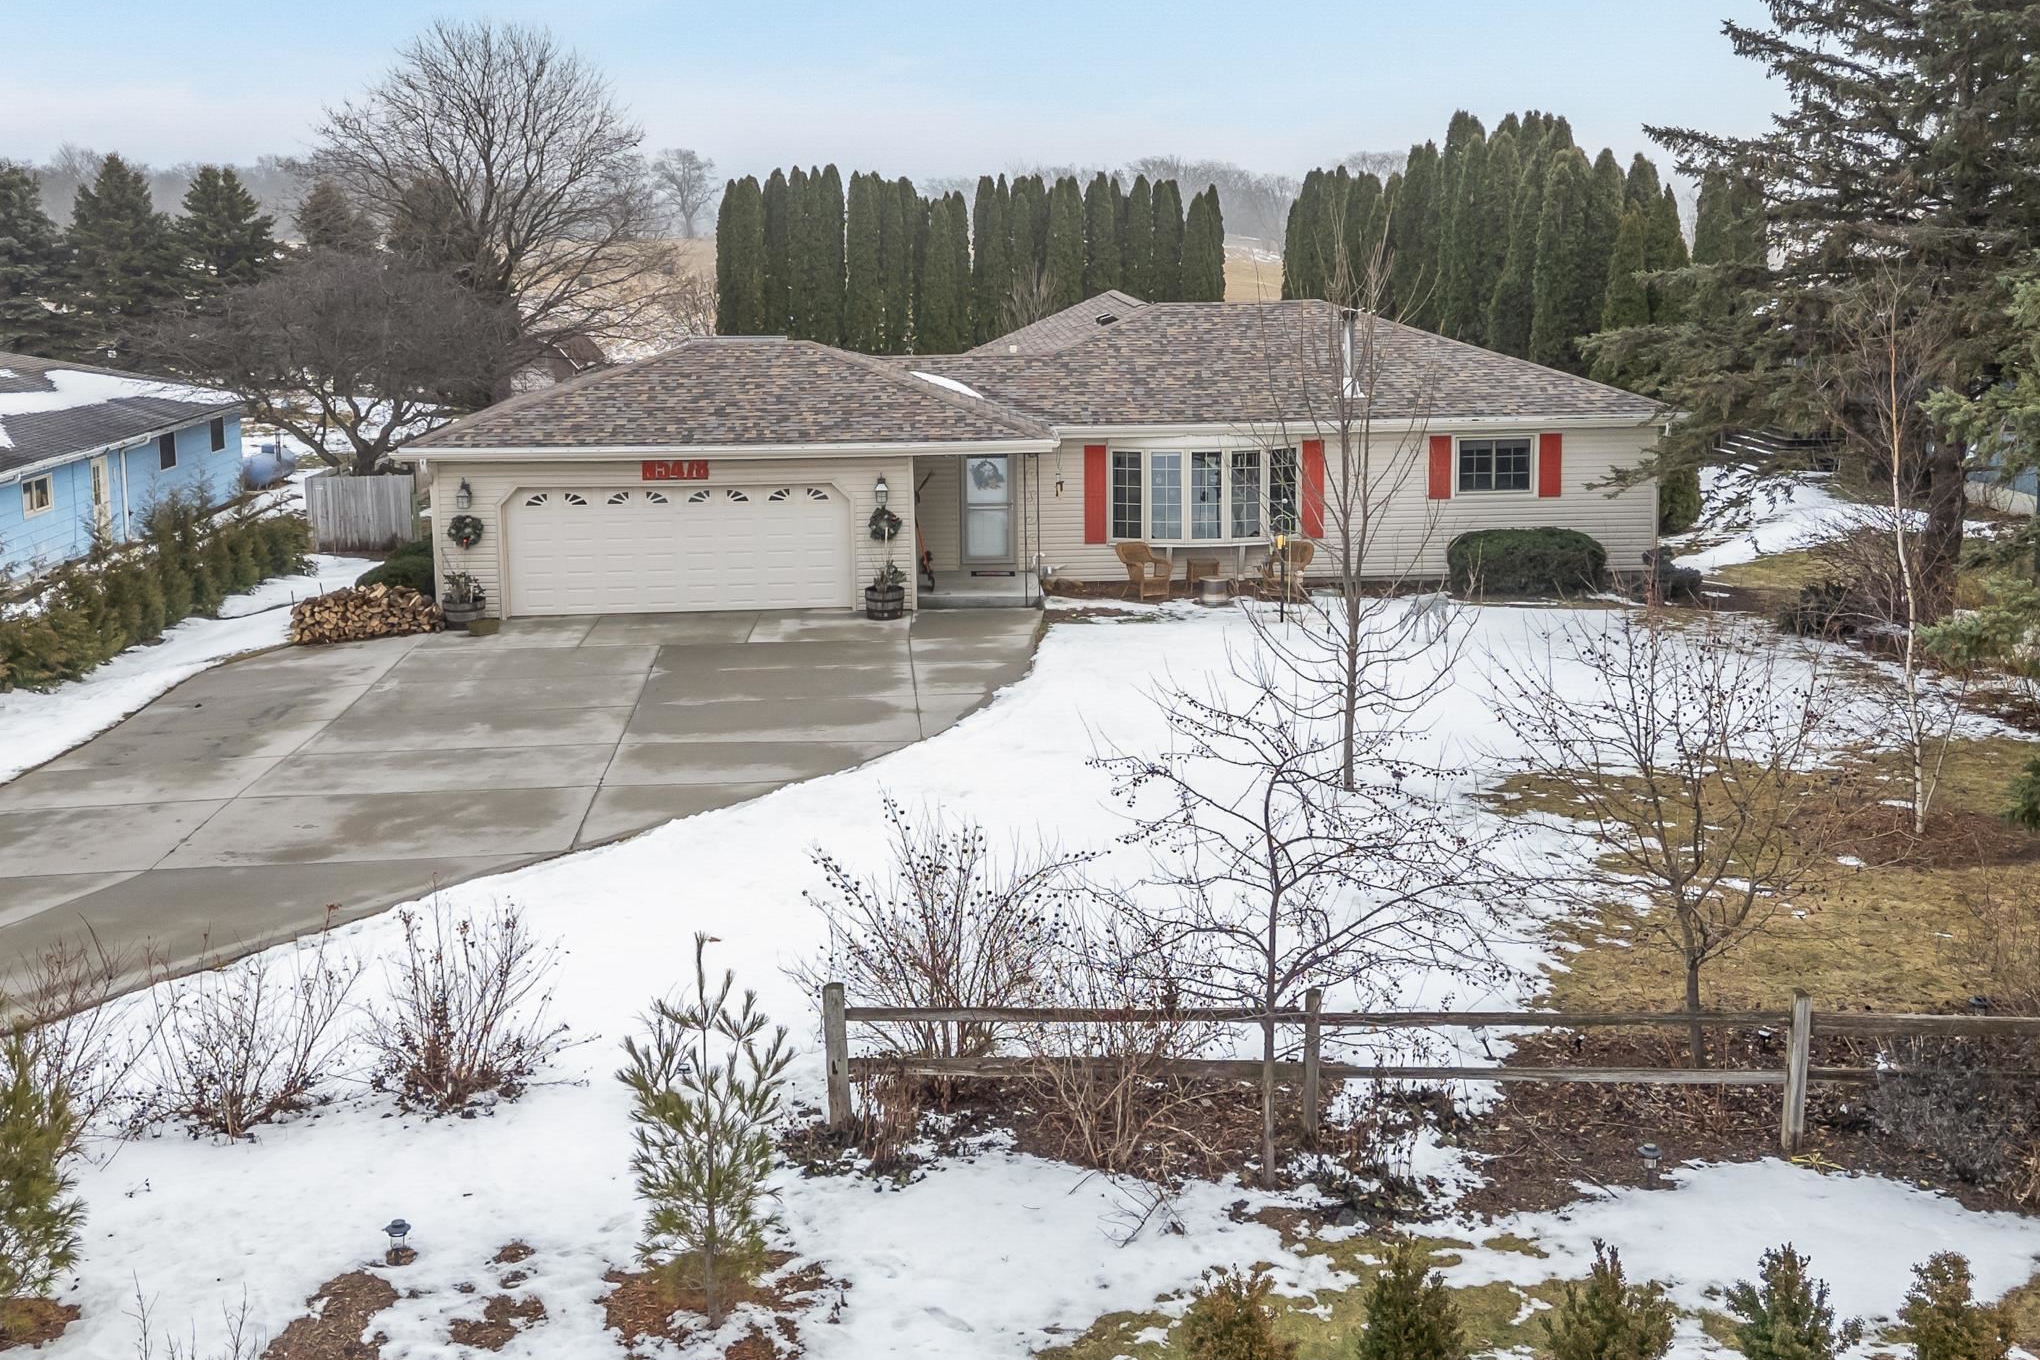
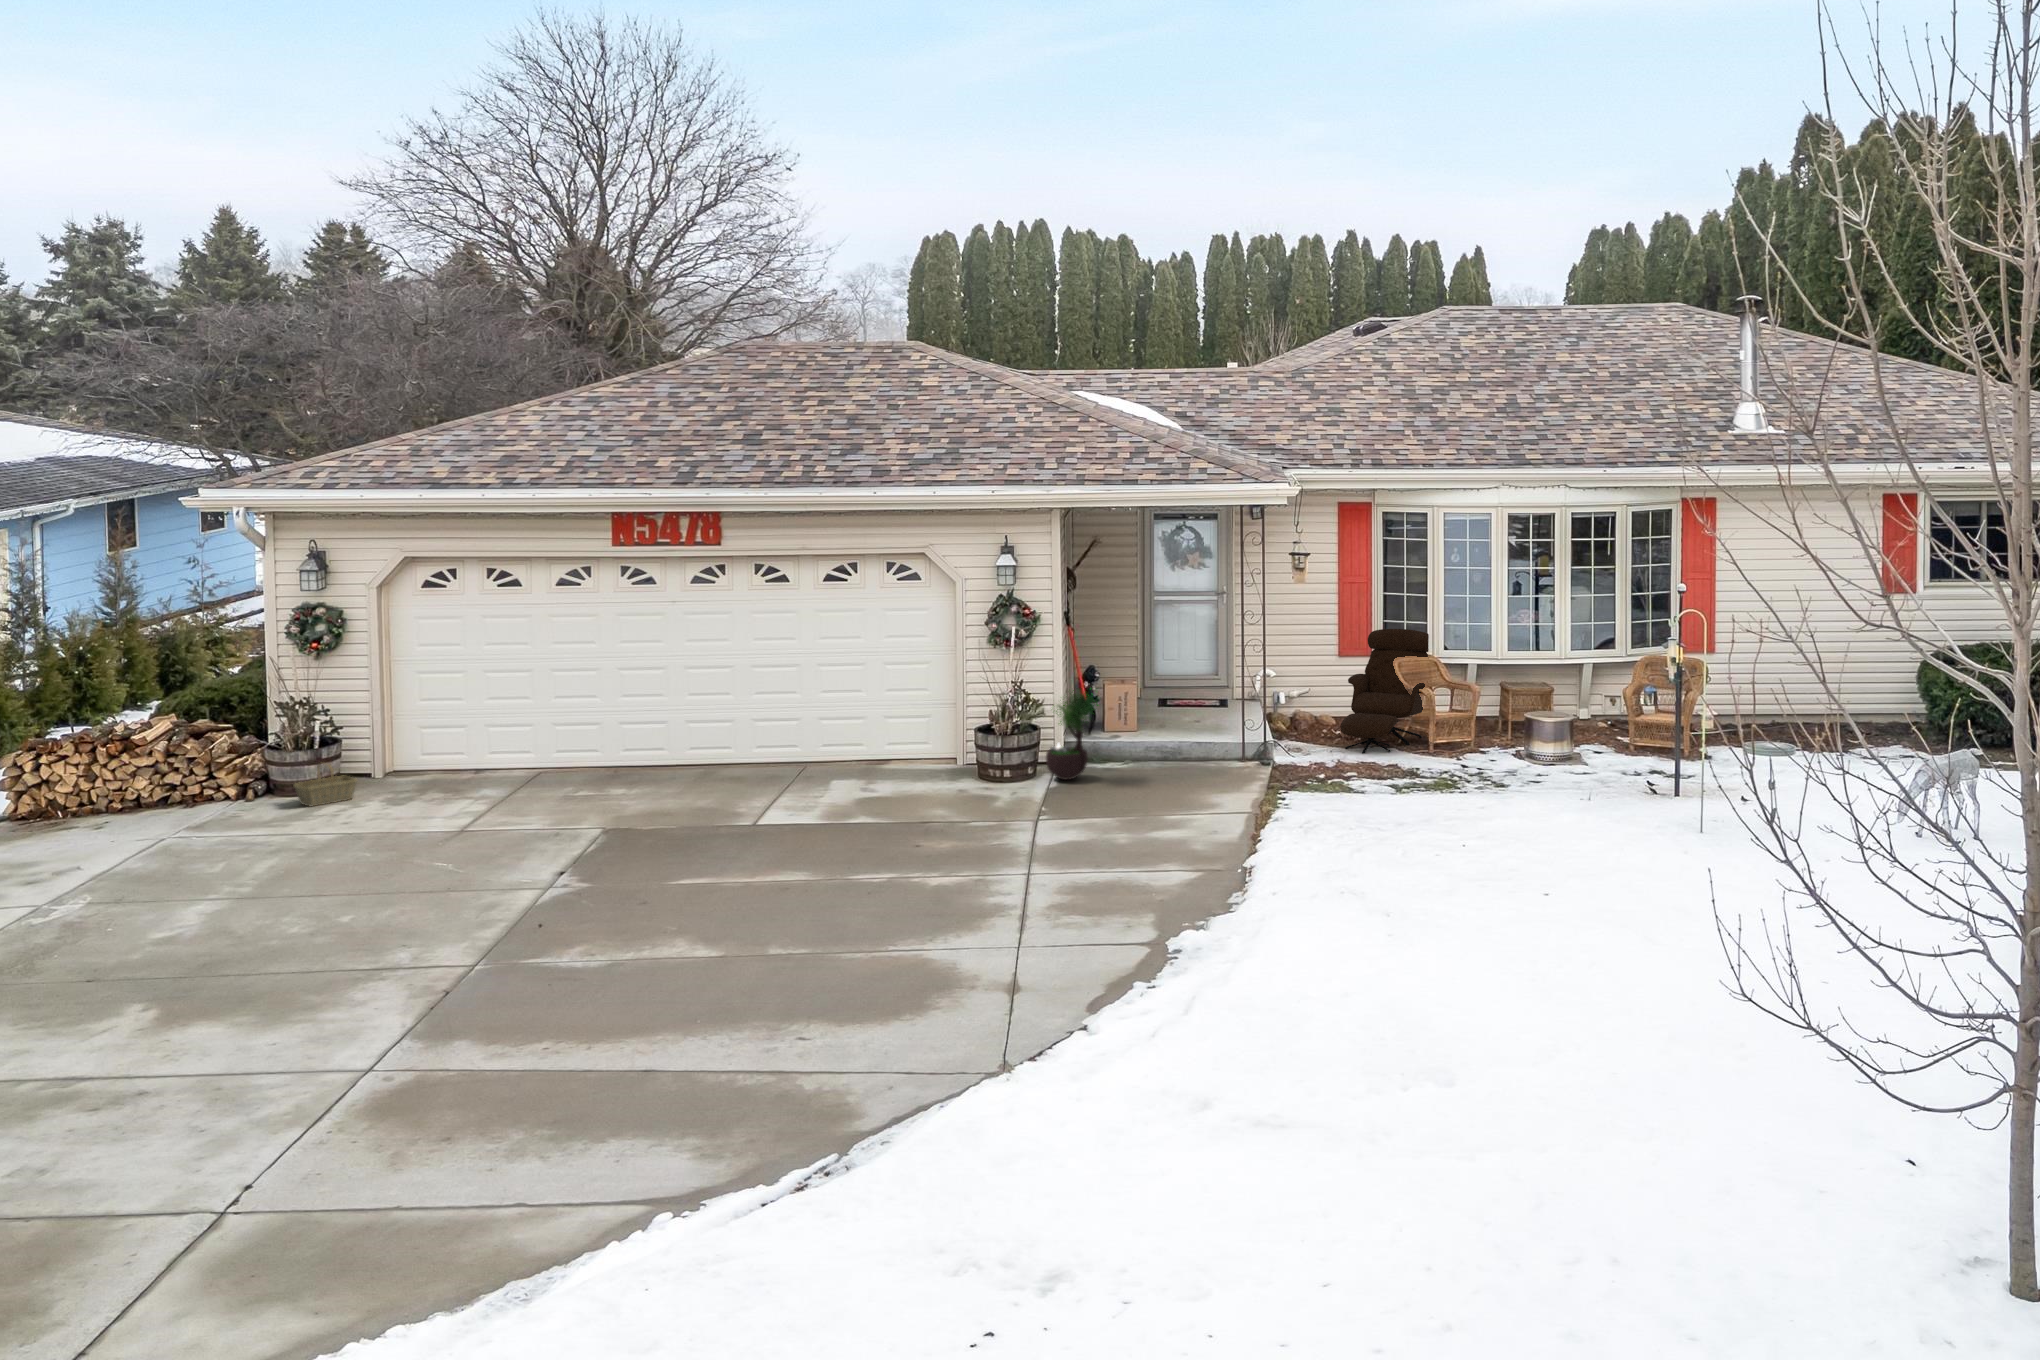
lounge chair: none [1085,526,1143,601] -> present [1340,629,1429,753]
potted tree: none [912,560,944,616] -> present [1046,690,1098,780]

